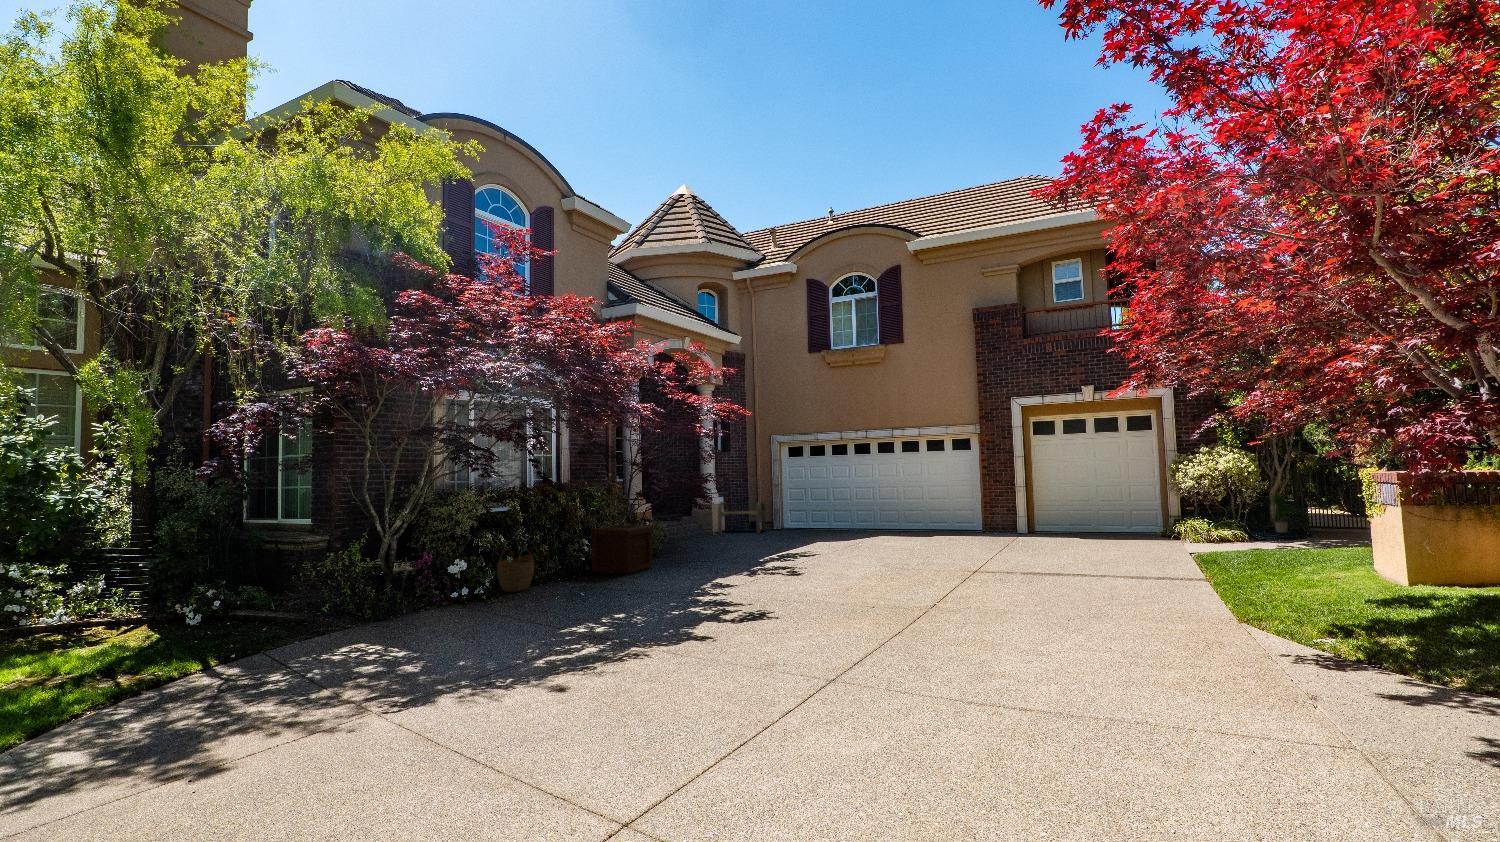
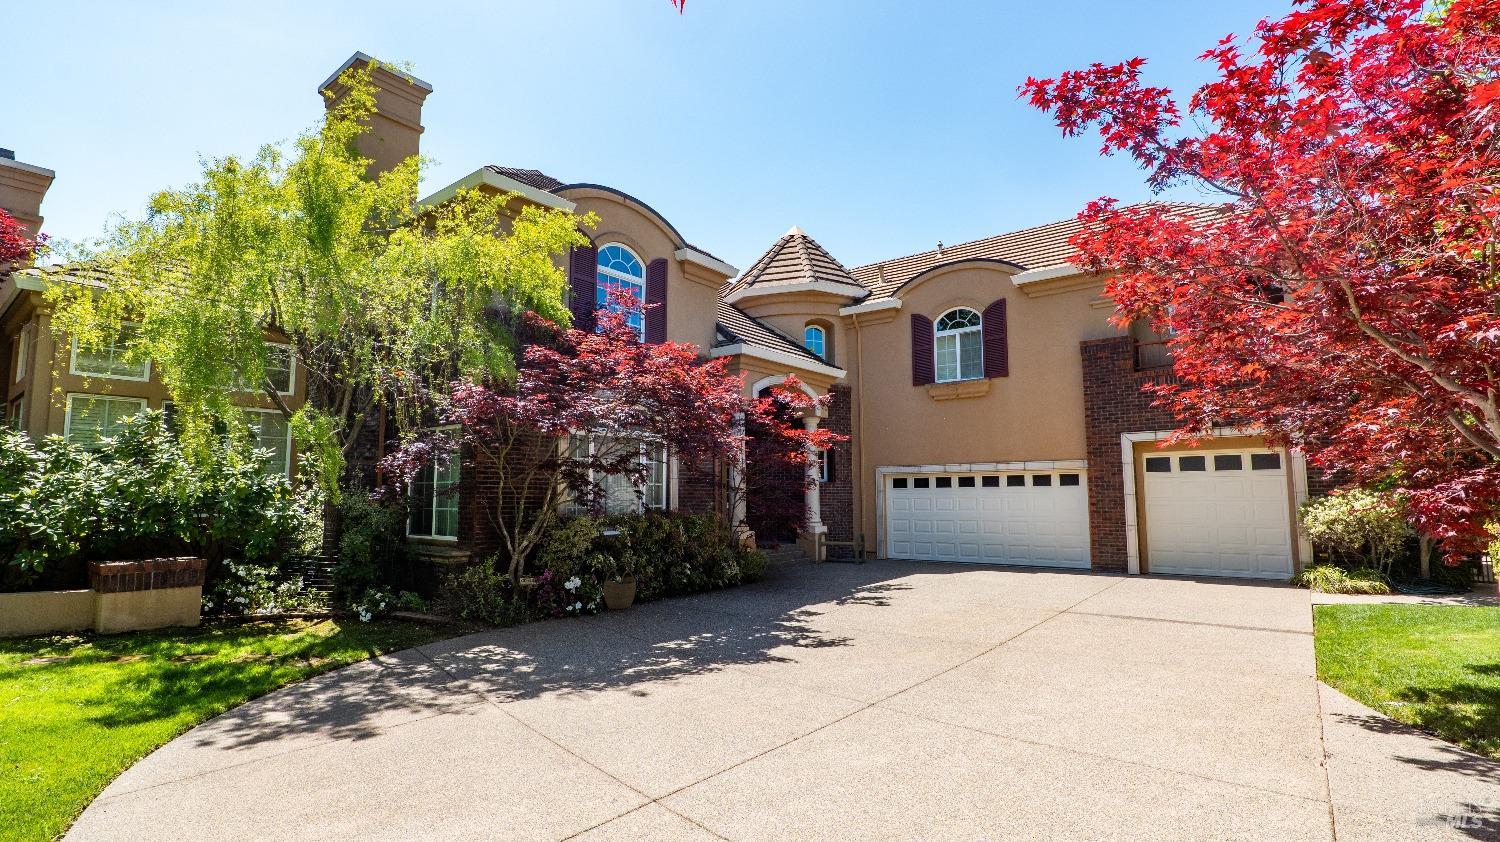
potted plant: present [1270,493,1291,533] -> none [1415,543,1458,590]
wooden crate: present [591,525,653,574] -> none [689,552,745,599]

